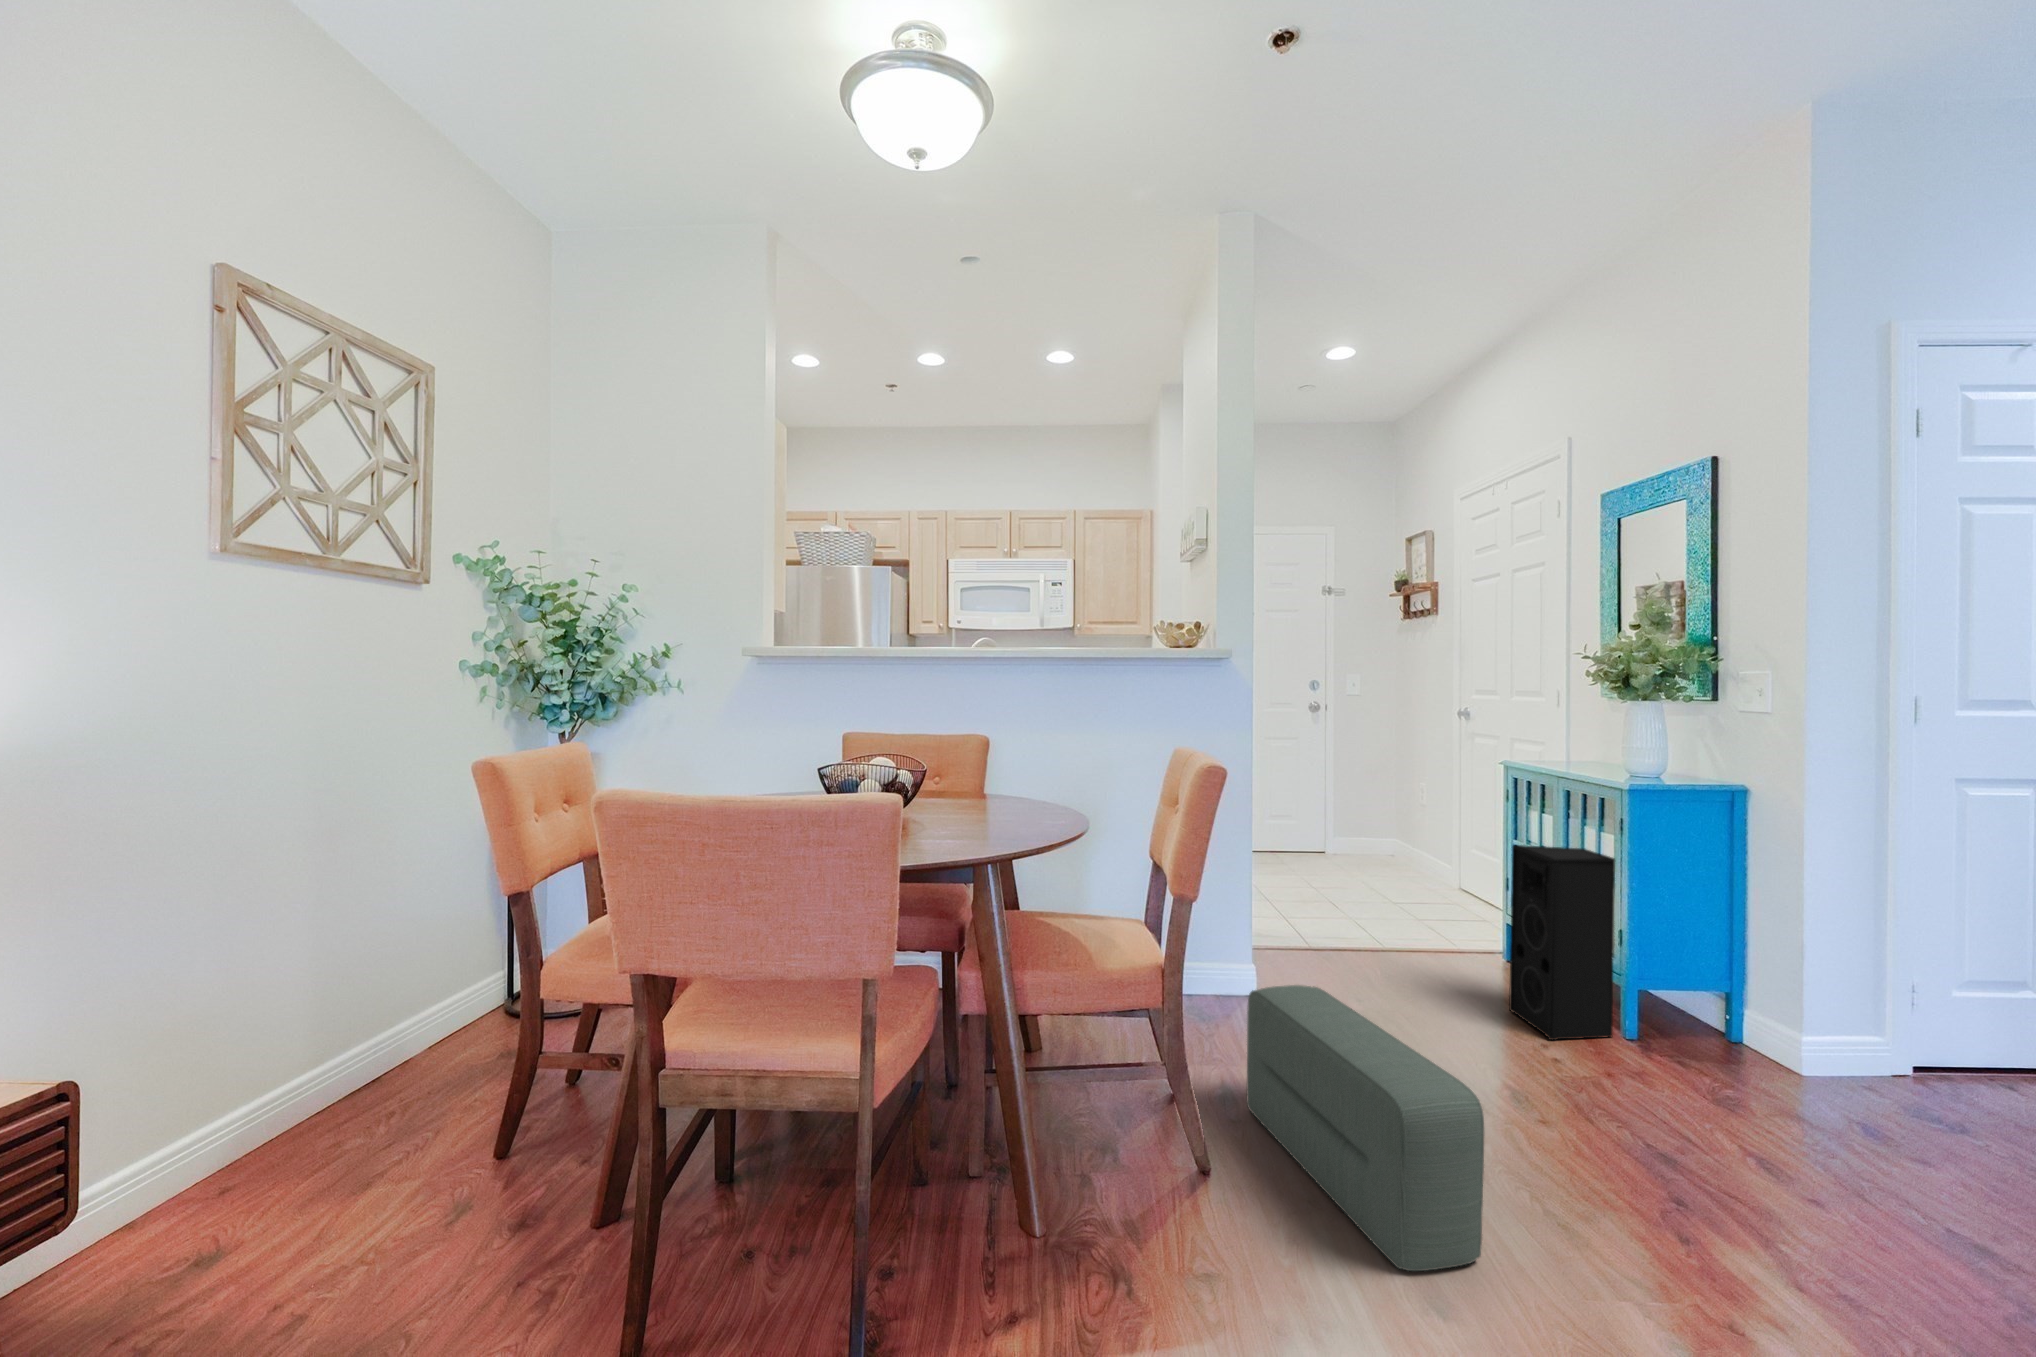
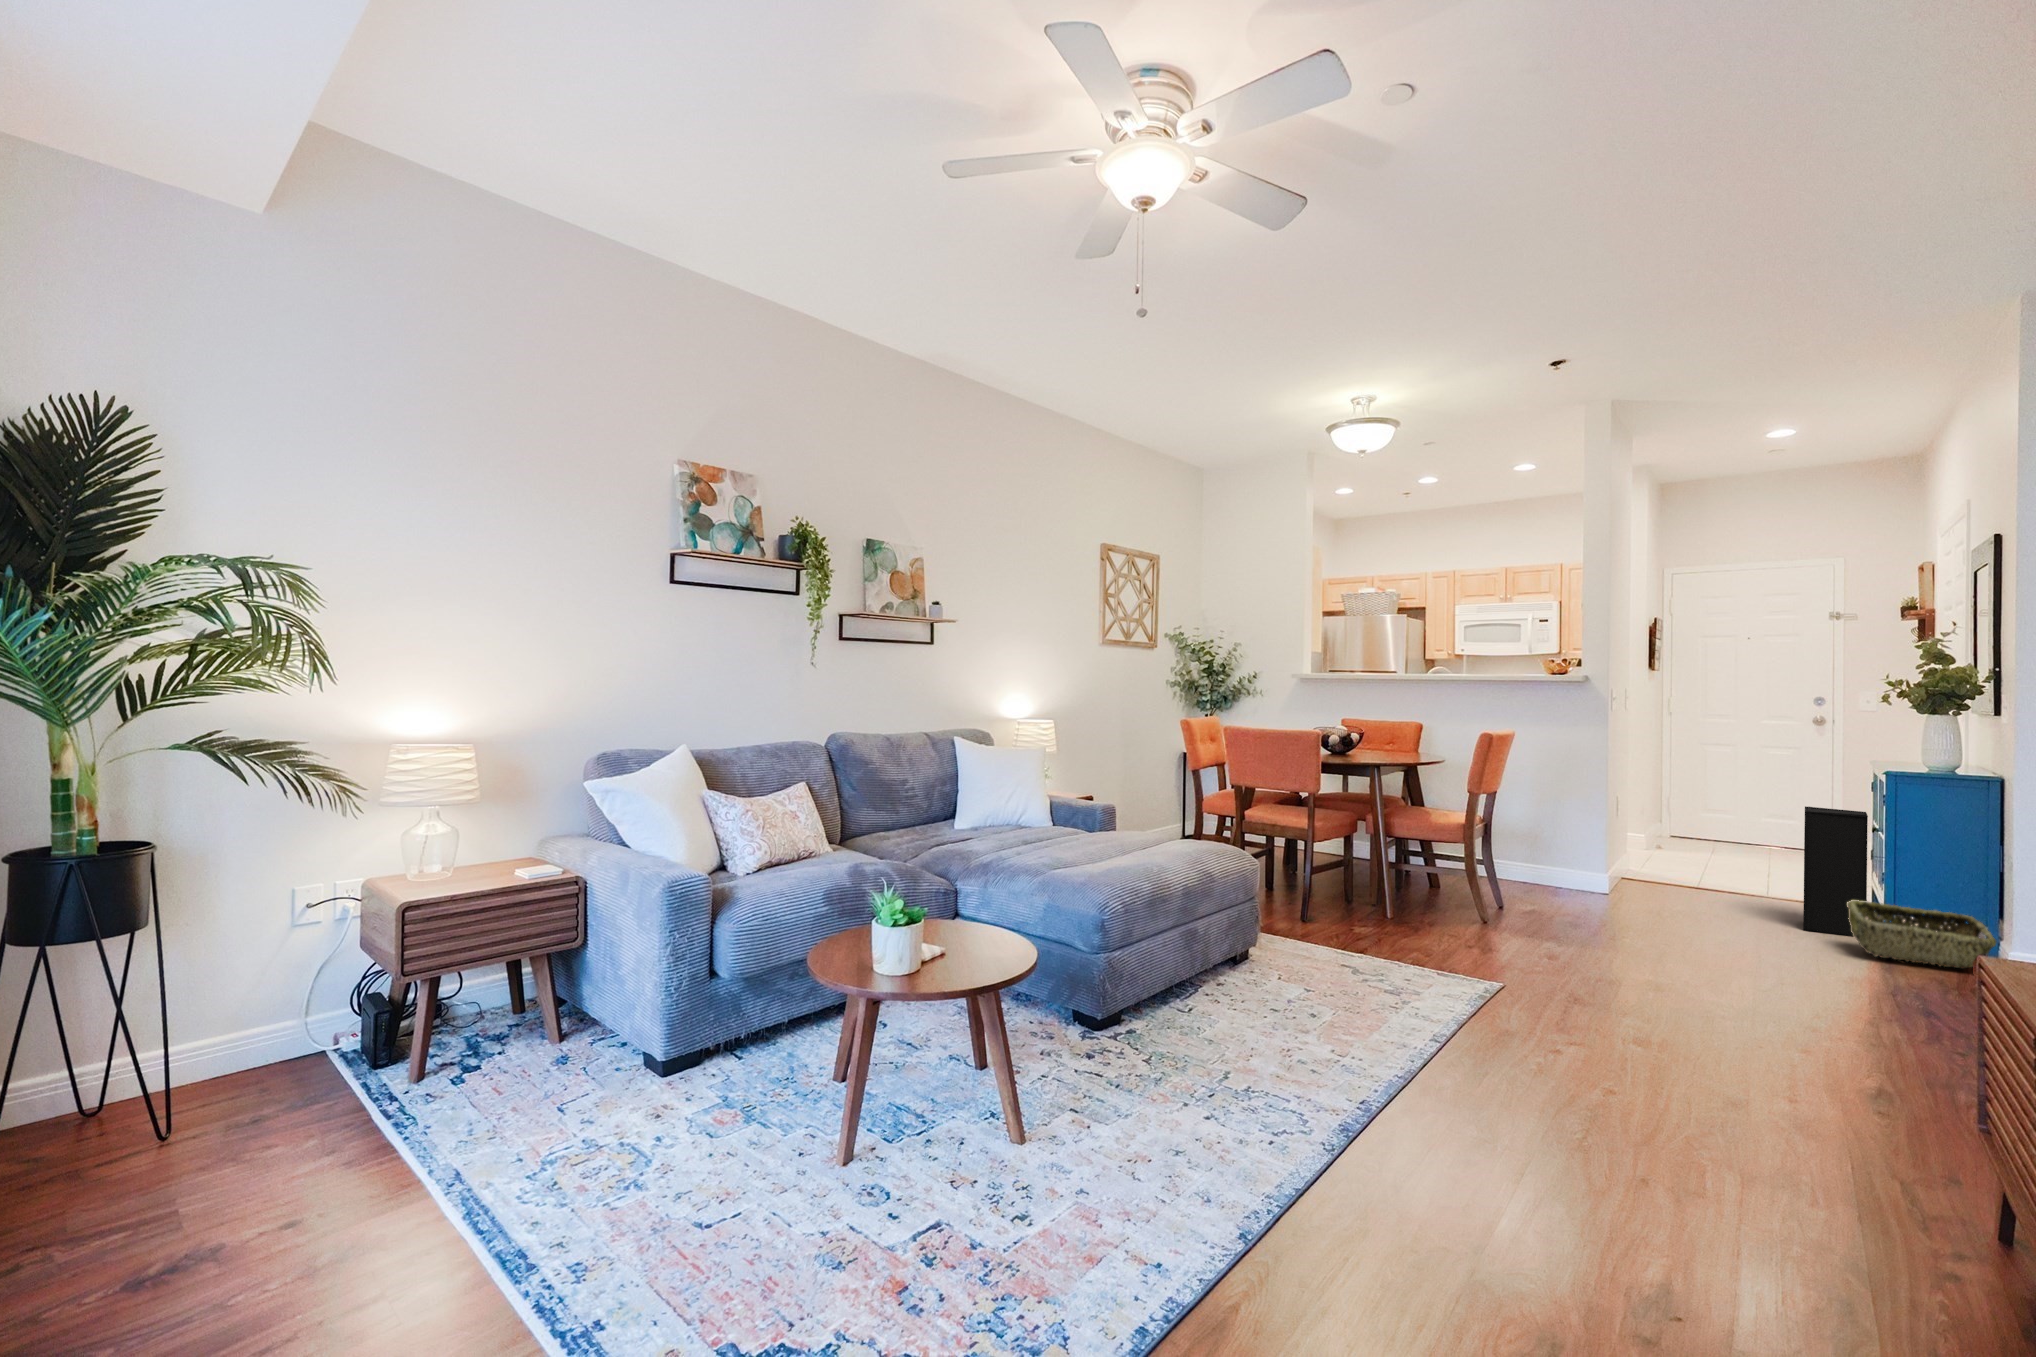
pouf: present [1247,985,1484,1271] -> none [1531,849,1588,946]
woven basket: none [1650,1000,1865,1103] -> present [1847,900,1996,968]

